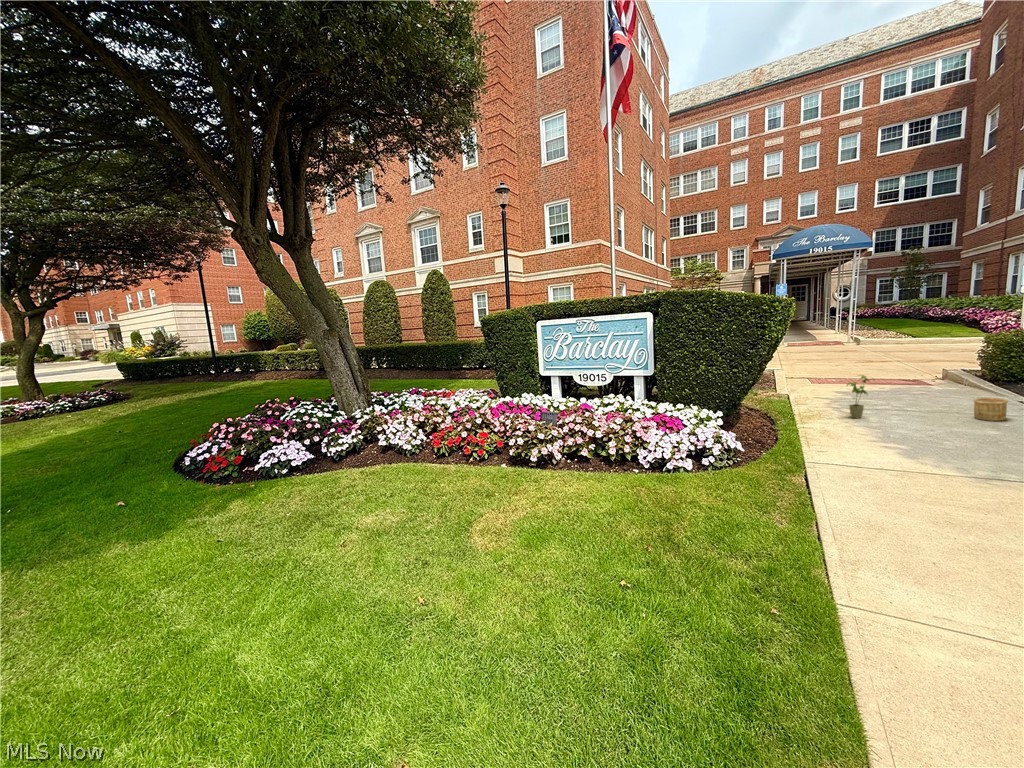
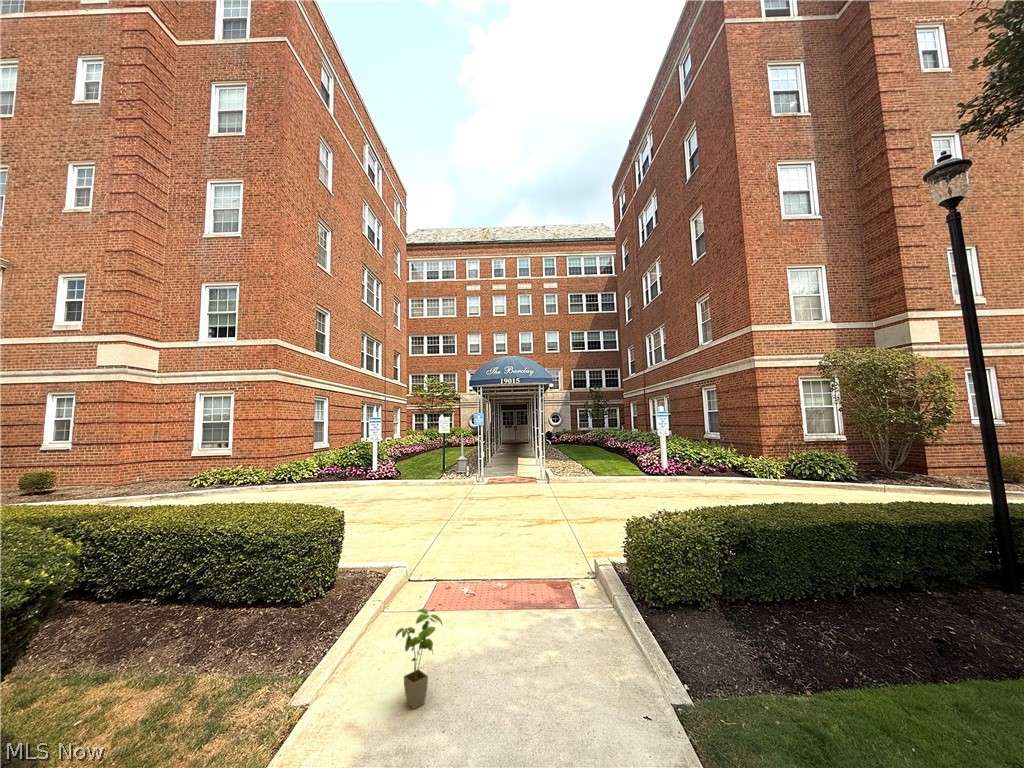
wooden bucket: present [973,398,1008,421] -> none [597,642,643,702]

